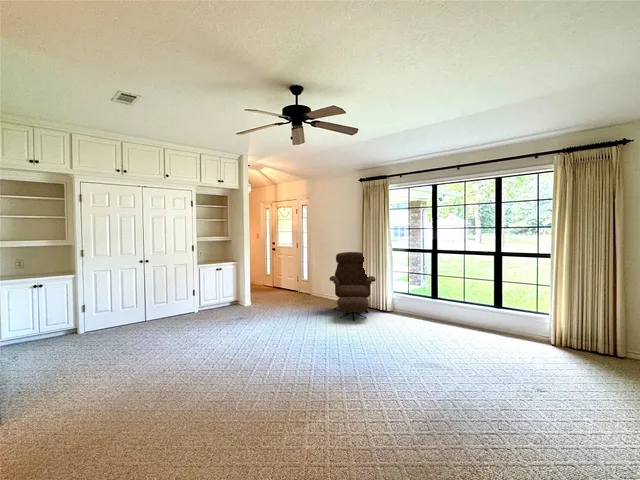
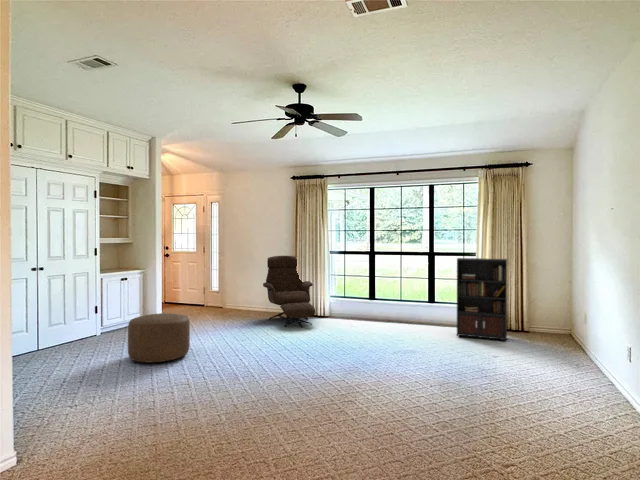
bookcase: none [512,260,608,367] -> present [457,258,507,340]
ottoman: none [187,301,236,342] -> present [128,313,190,362]

